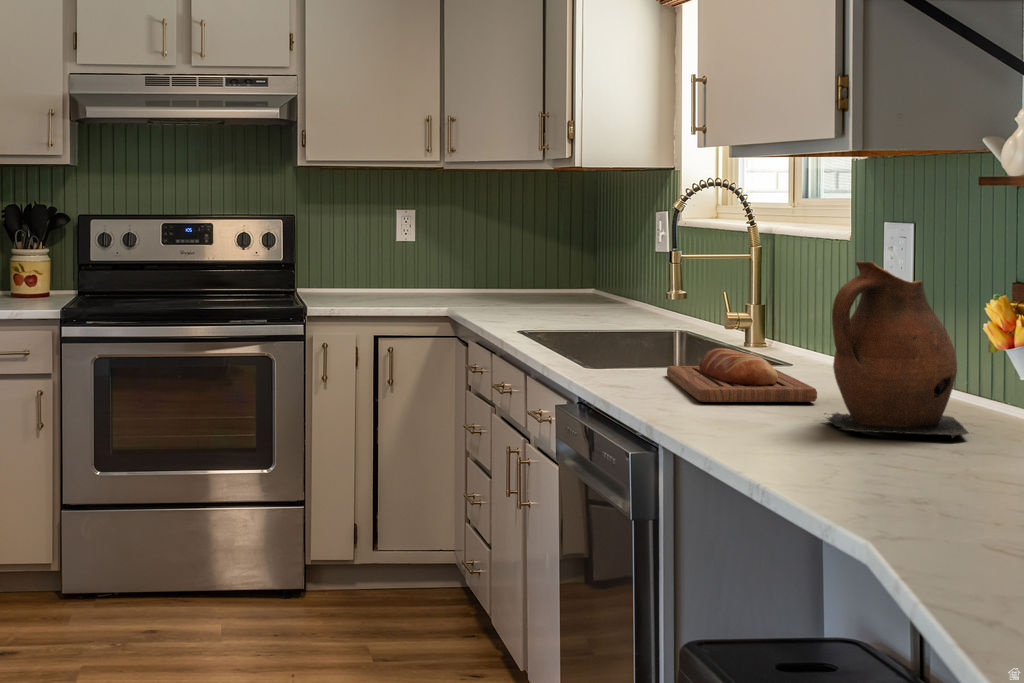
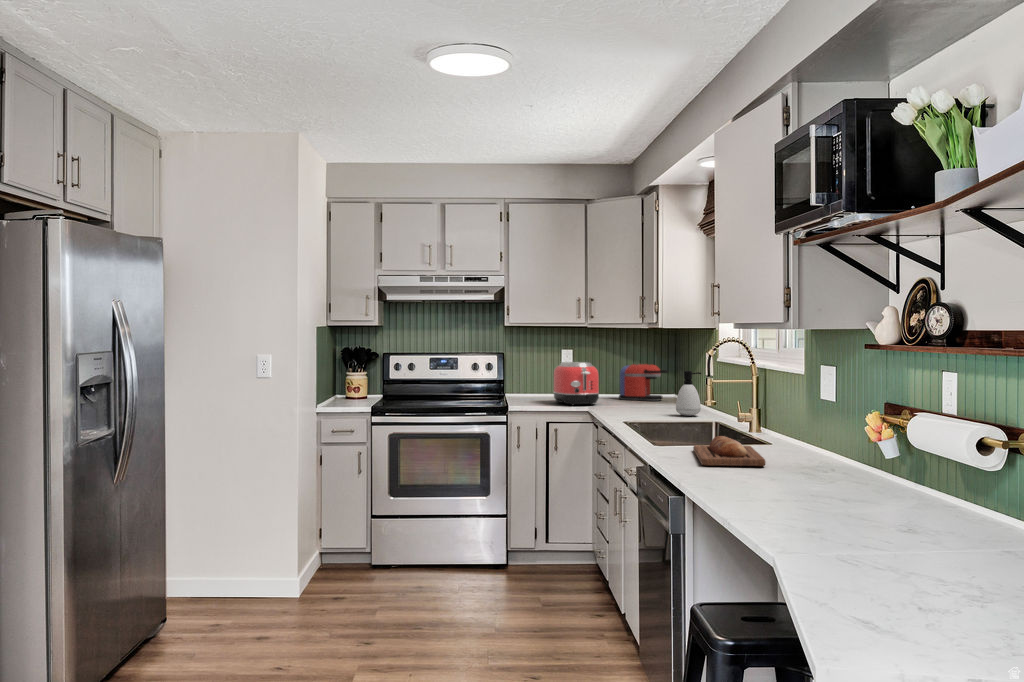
toaster: none [385,232,466,306] -> present [553,362,599,405]
coffee maker: none [495,238,579,298] -> present [619,364,668,401]
soap dispenser: none [603,242,647,320] -> present [676,371,701,416]
ceramic pitcher: present [827,261,969,438] -> none [760,395,832,487]

